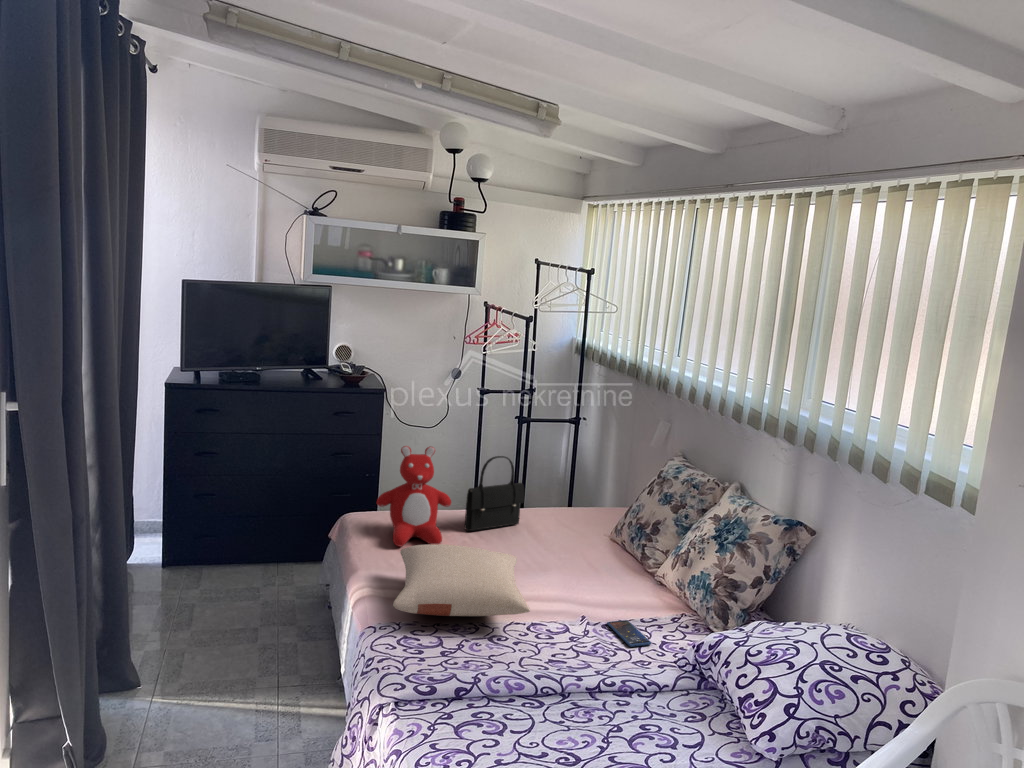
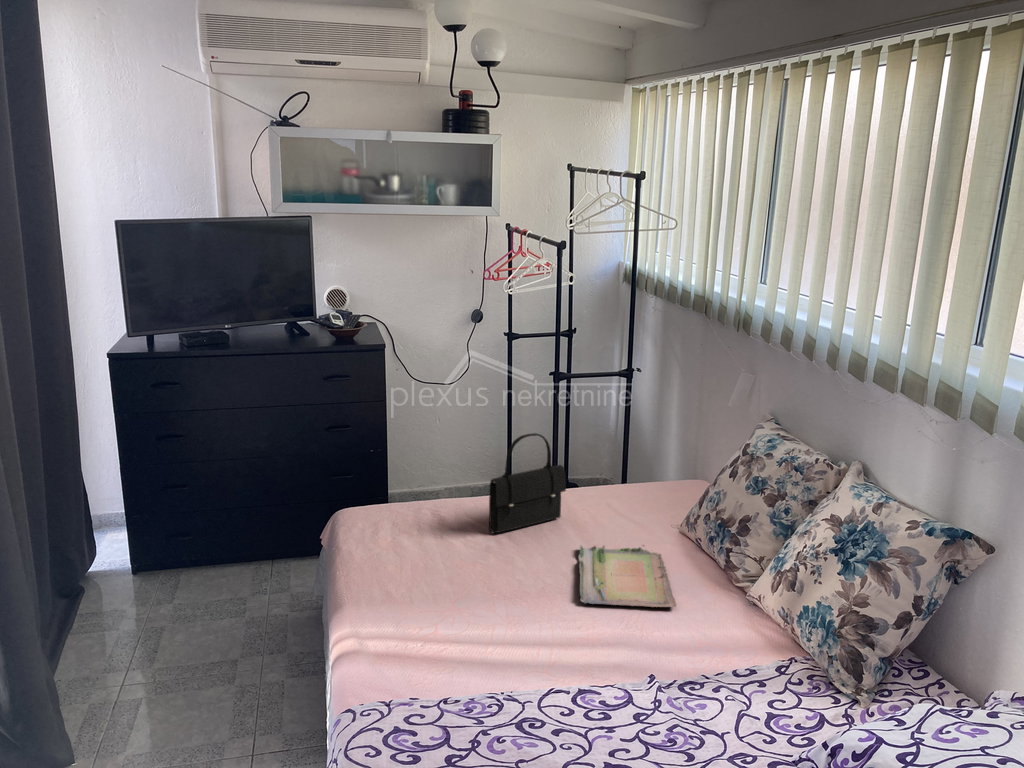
teddy bear: present [377,446,451,546] -> none [370,429,469,564]
tray: none [532,540,604,580] -> present [579,545,676,607]
pillow: present [393,544,530,616] -> none [378,575,575,690]
smartphone: present [607,620,651,647] -> none [686,676,752,726]

